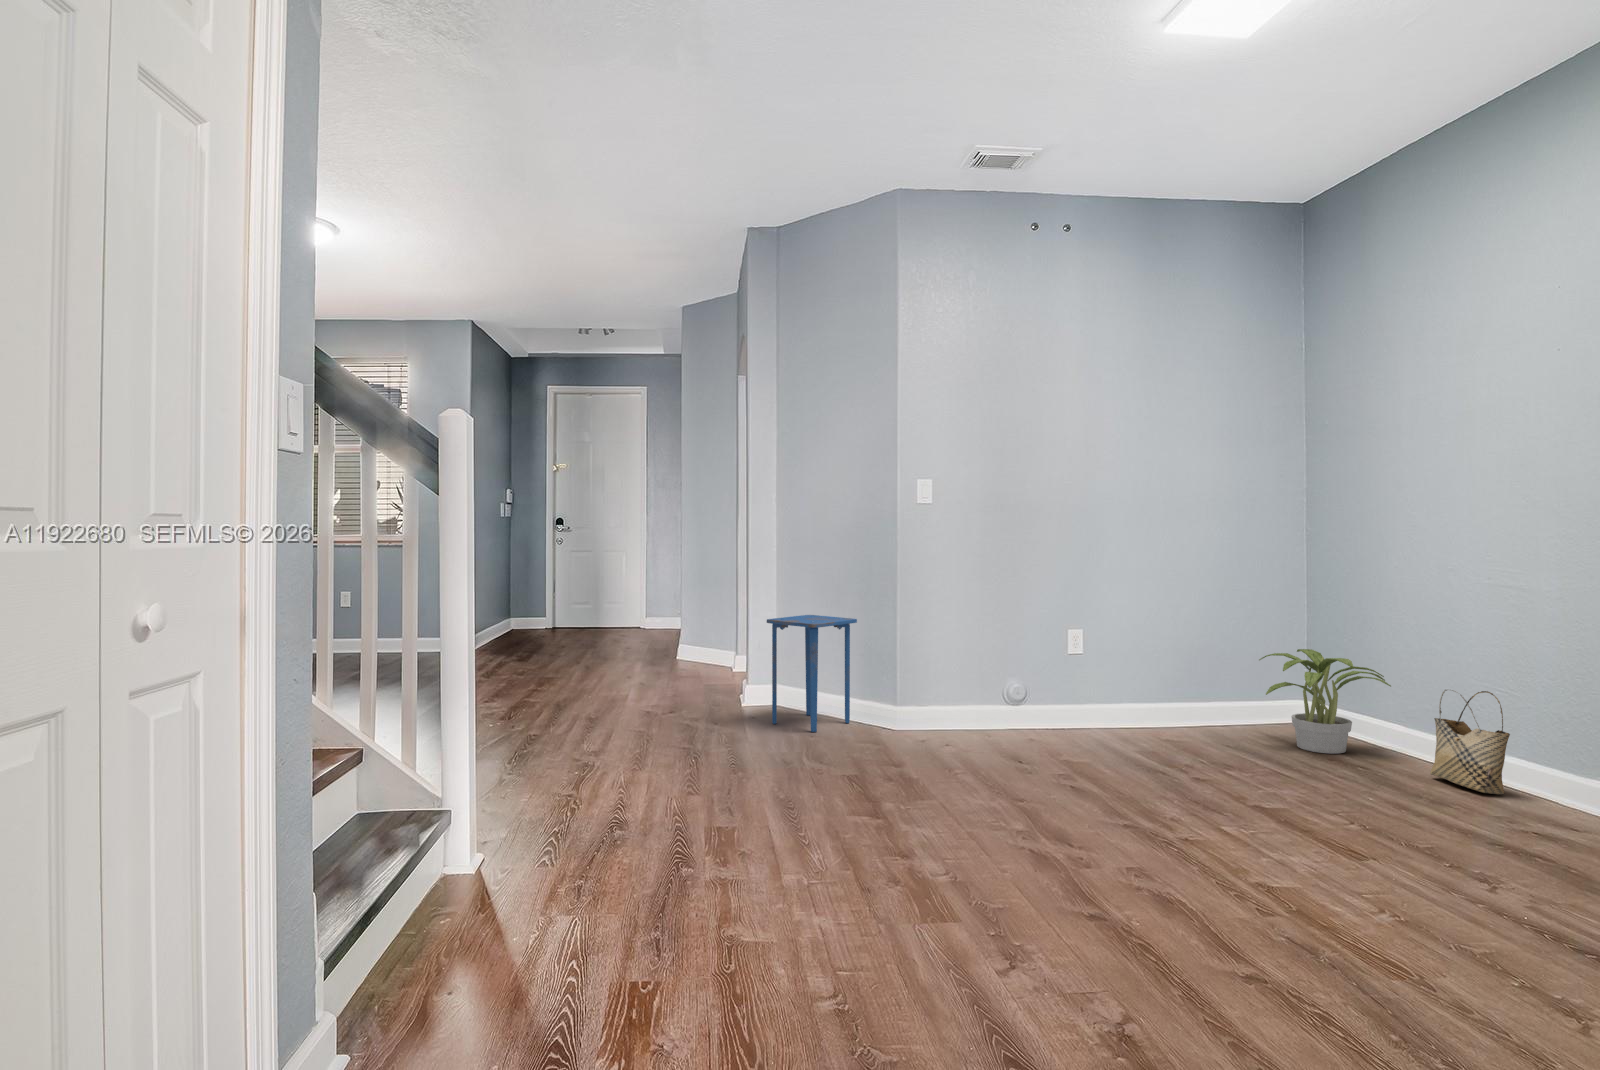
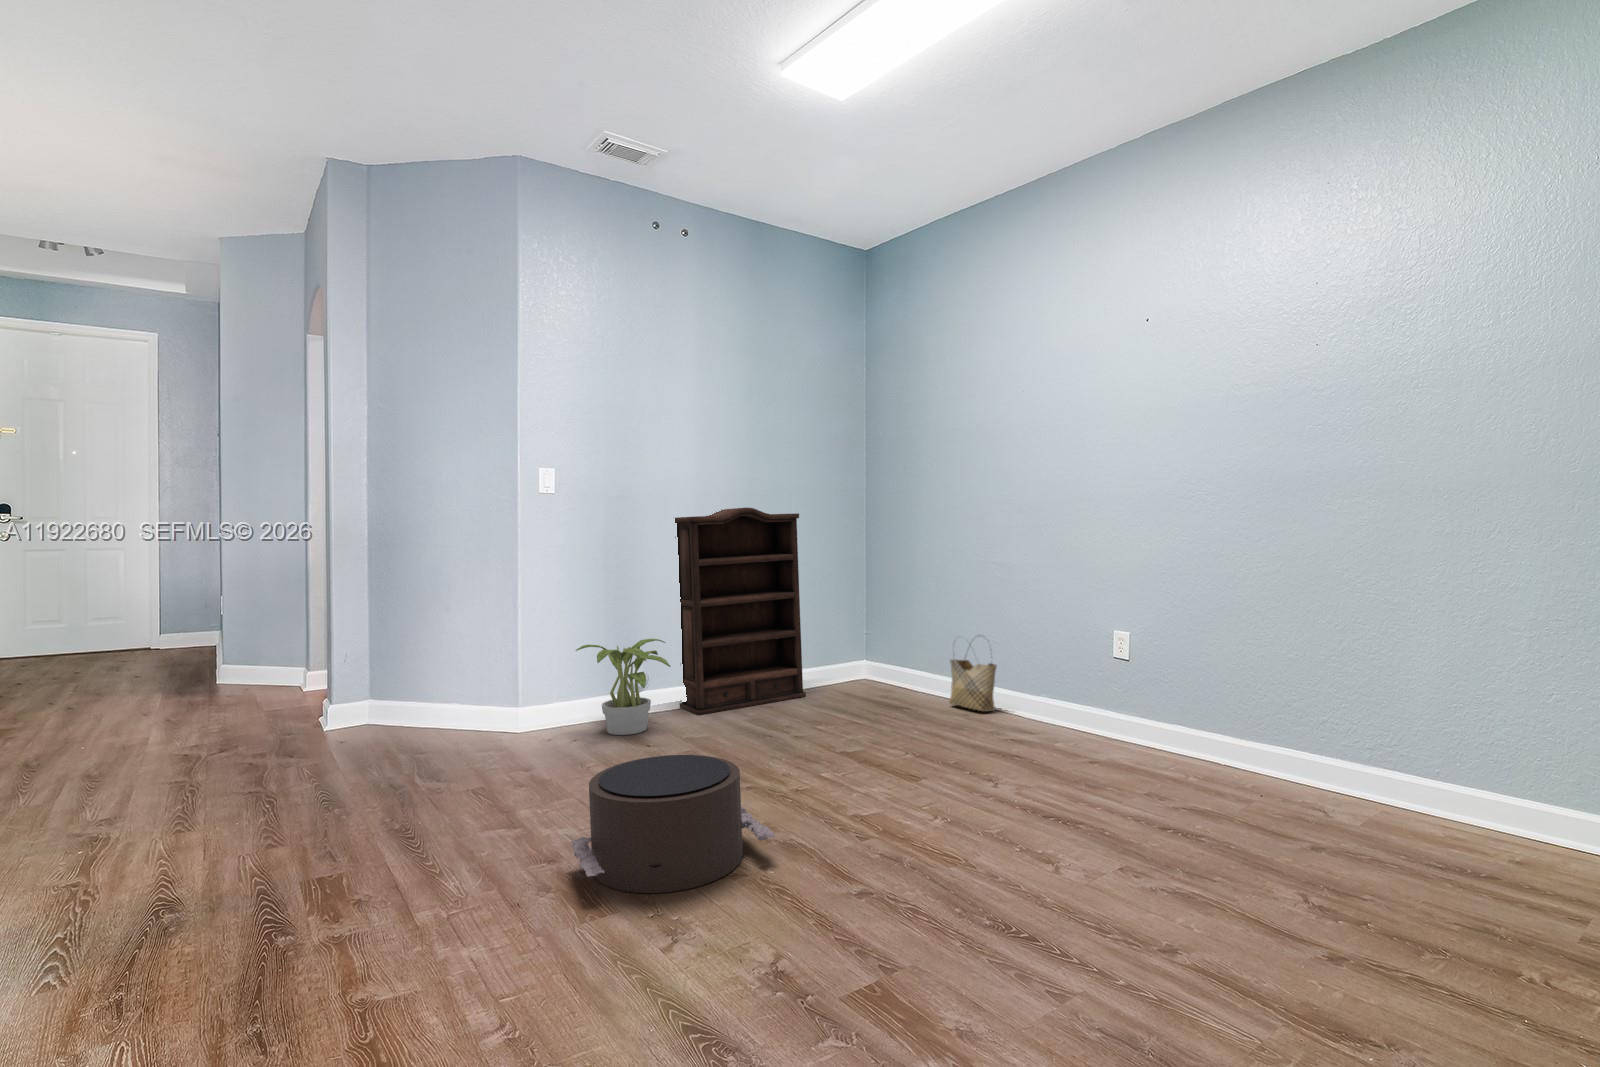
bookshelf: none [1072,513,1227,739] -> present [675,507,806,715]
side table: present [767,615,857,732] -> none [352,626,460,753]
potted plant: present [1259,649,1391,754] -> present [576,638,670,735]
pouf: none [928,773,1145,918] -> present [571,755,775,893]

